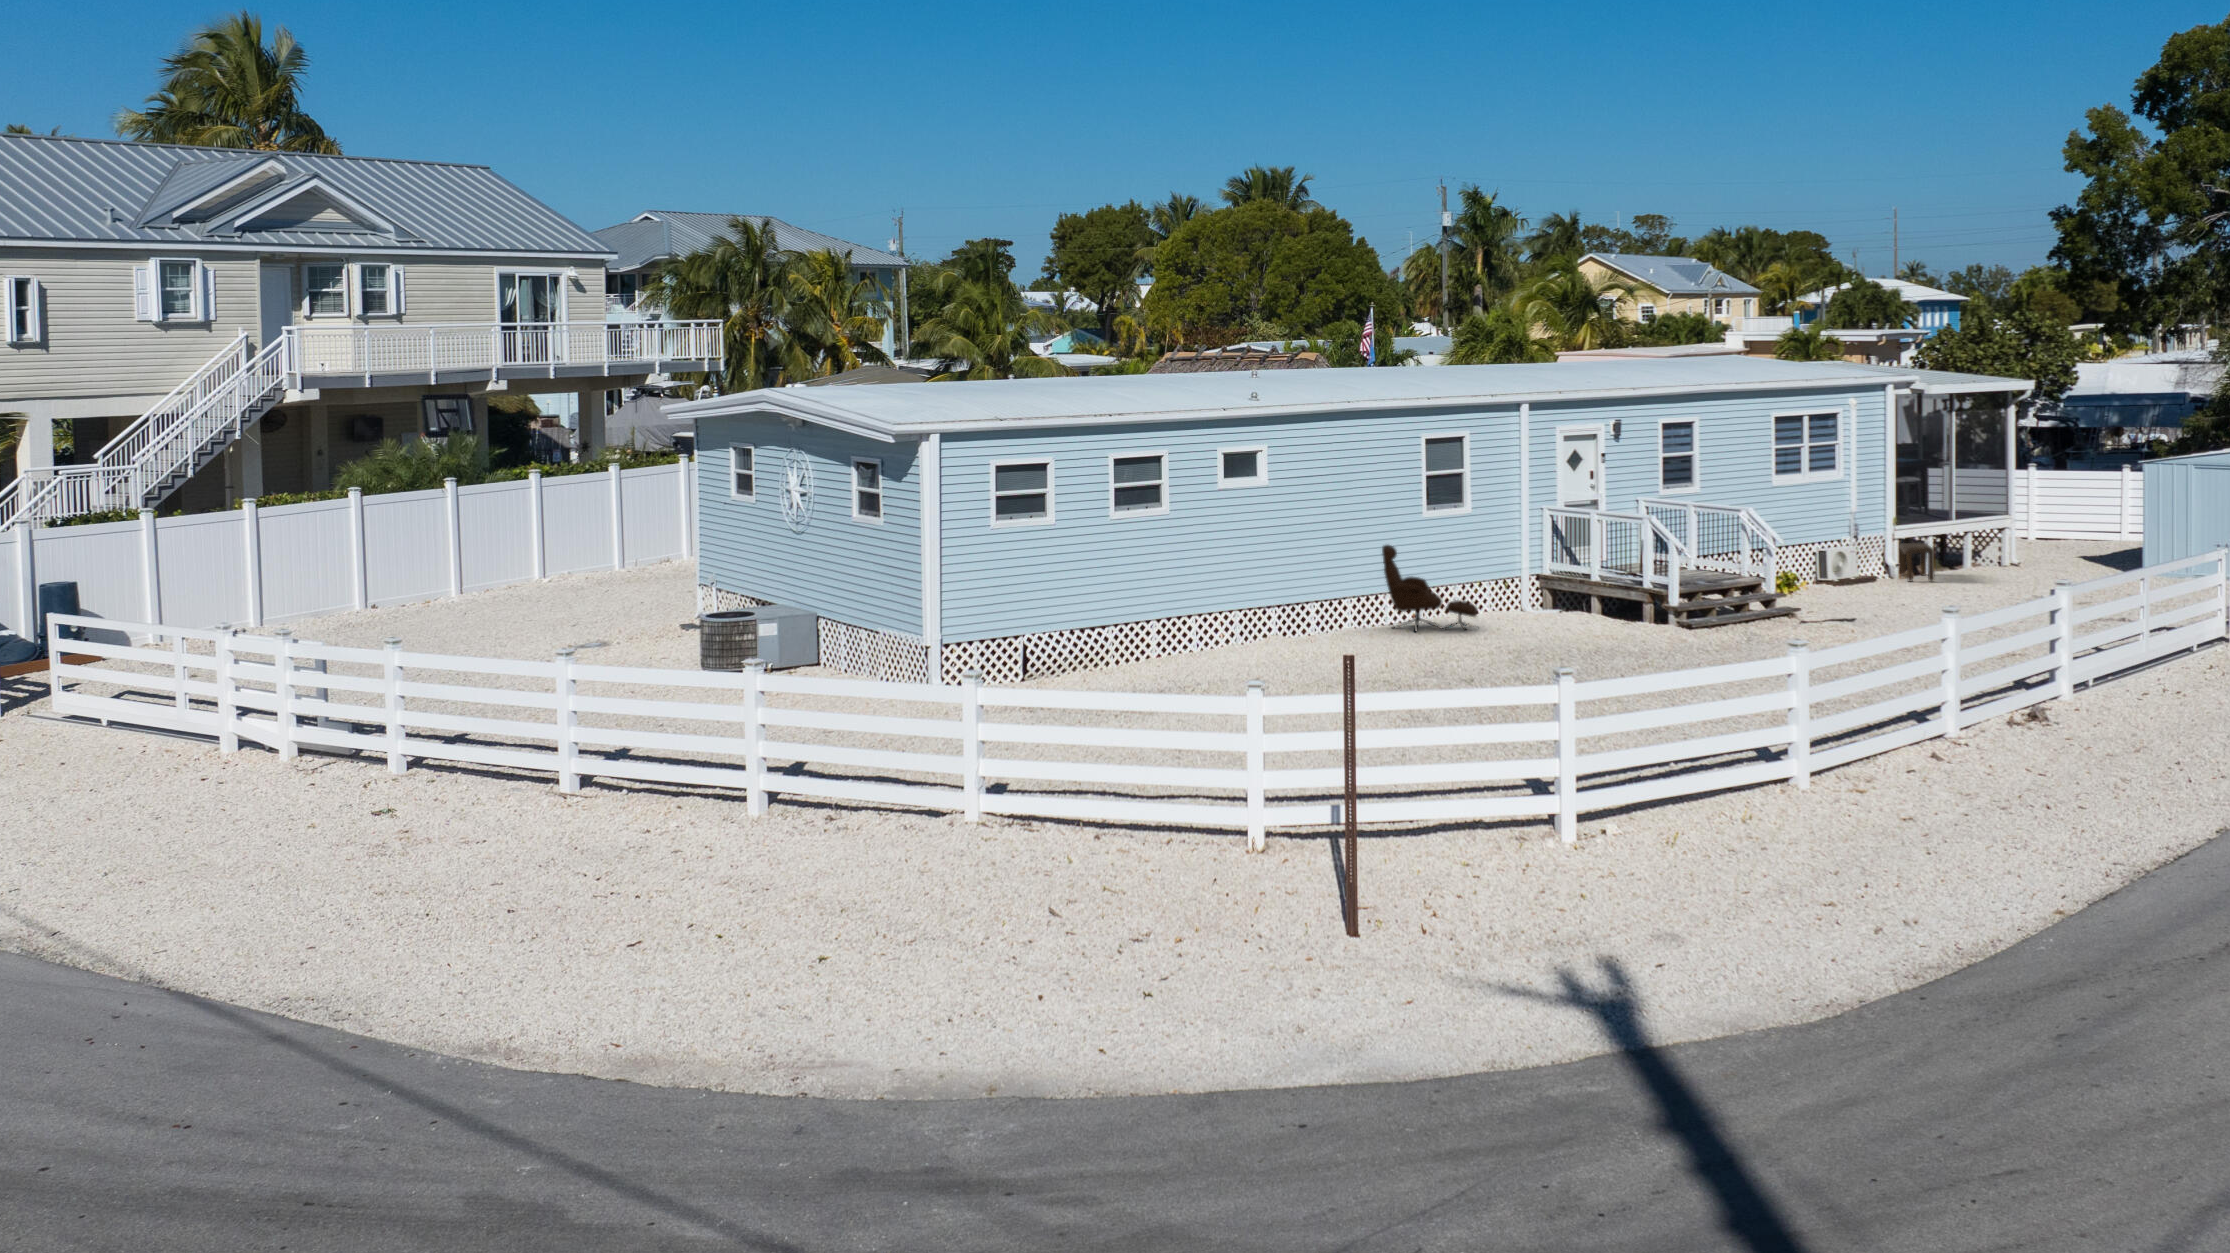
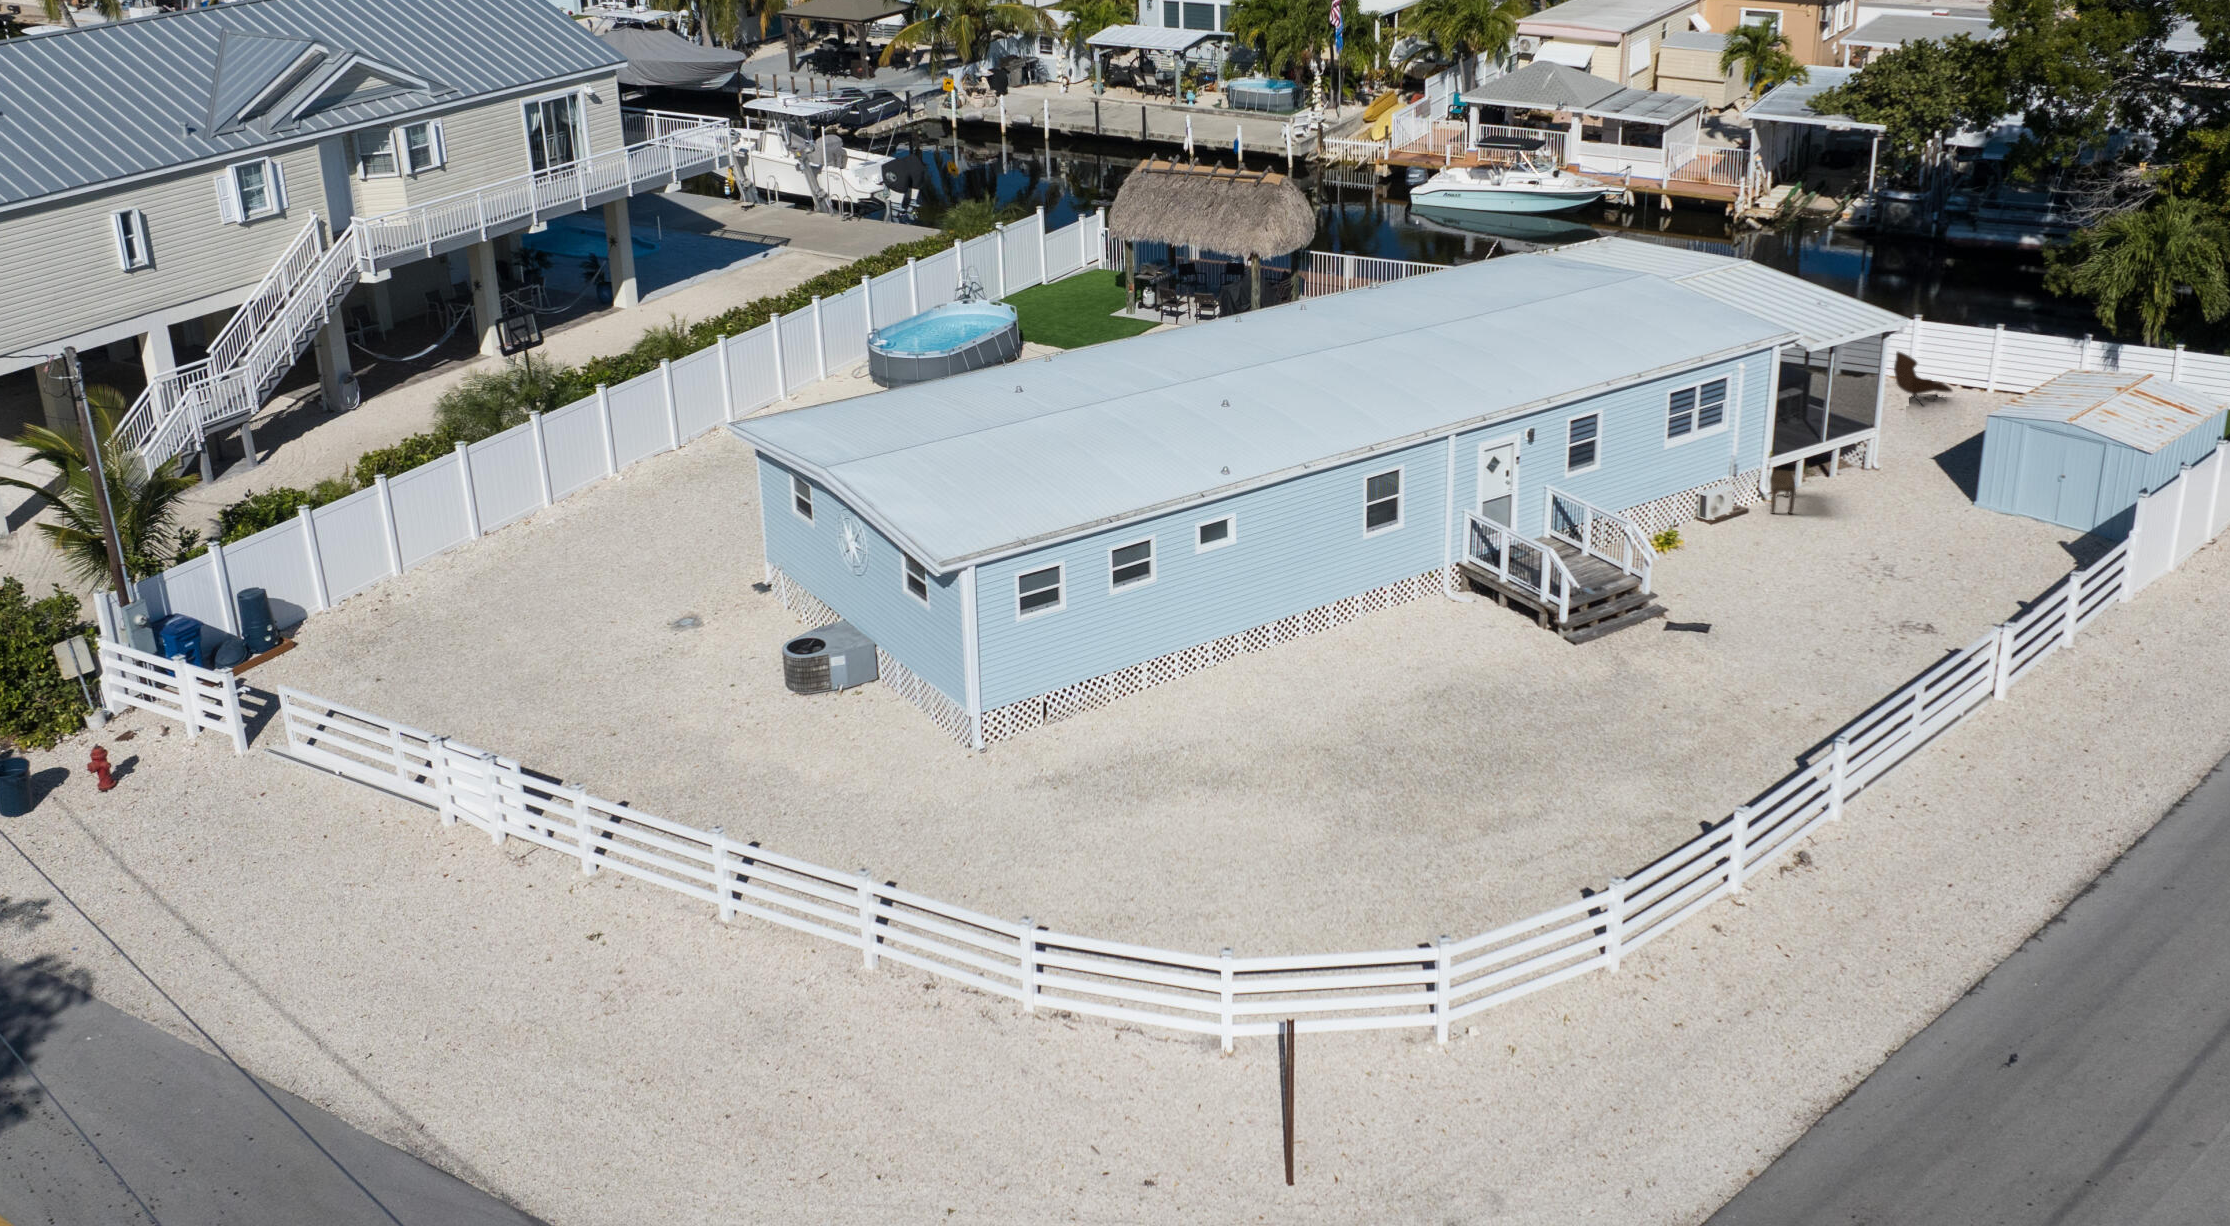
lounge chair: present [1382,545,1478,631] -> present [1894,352,1952,405]

